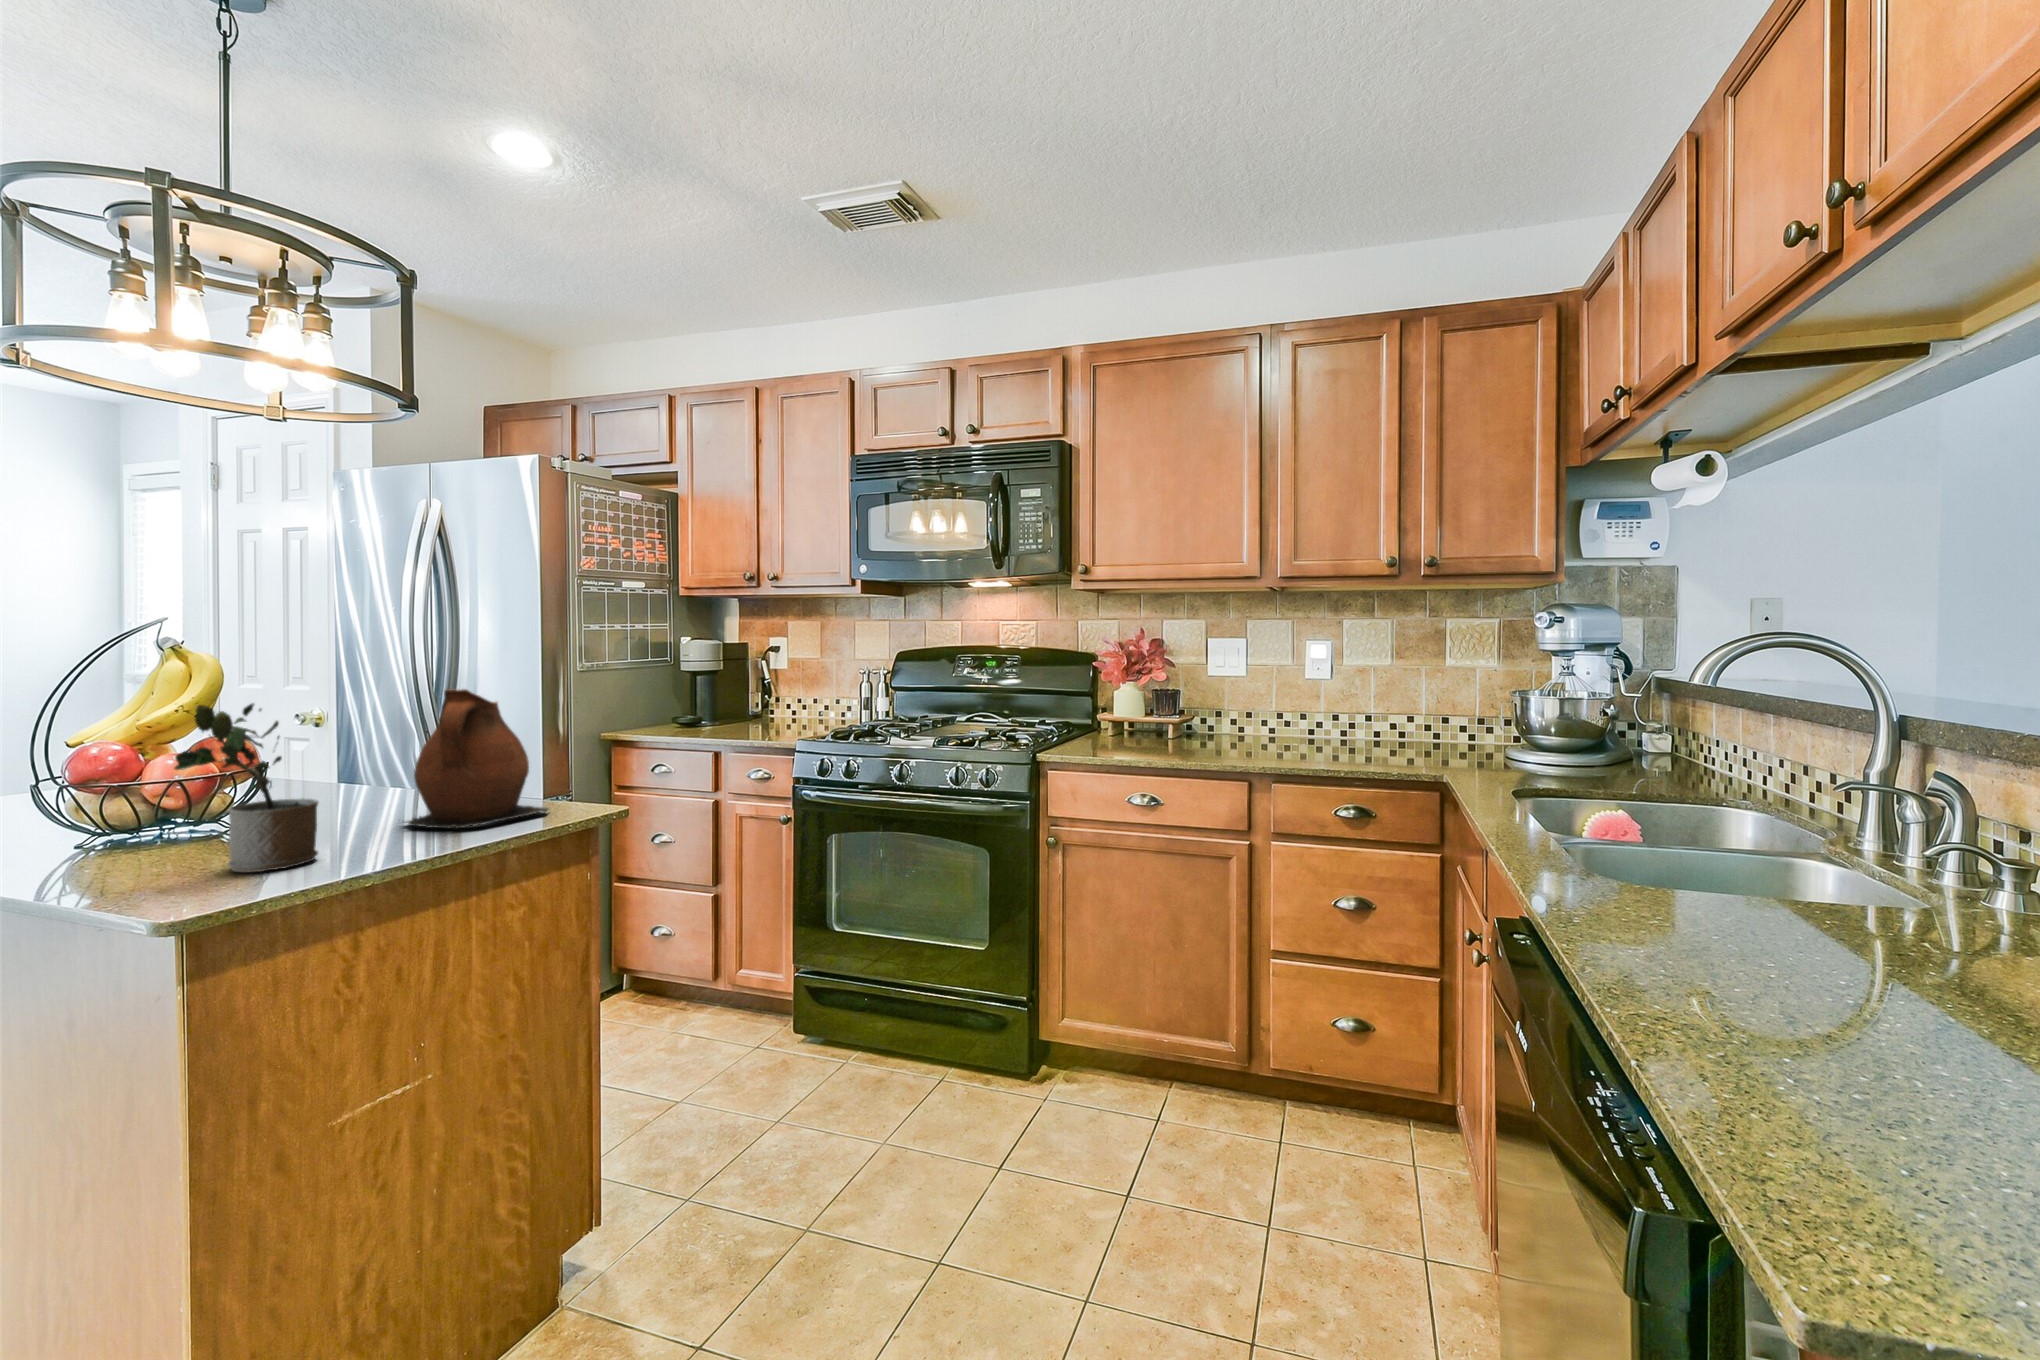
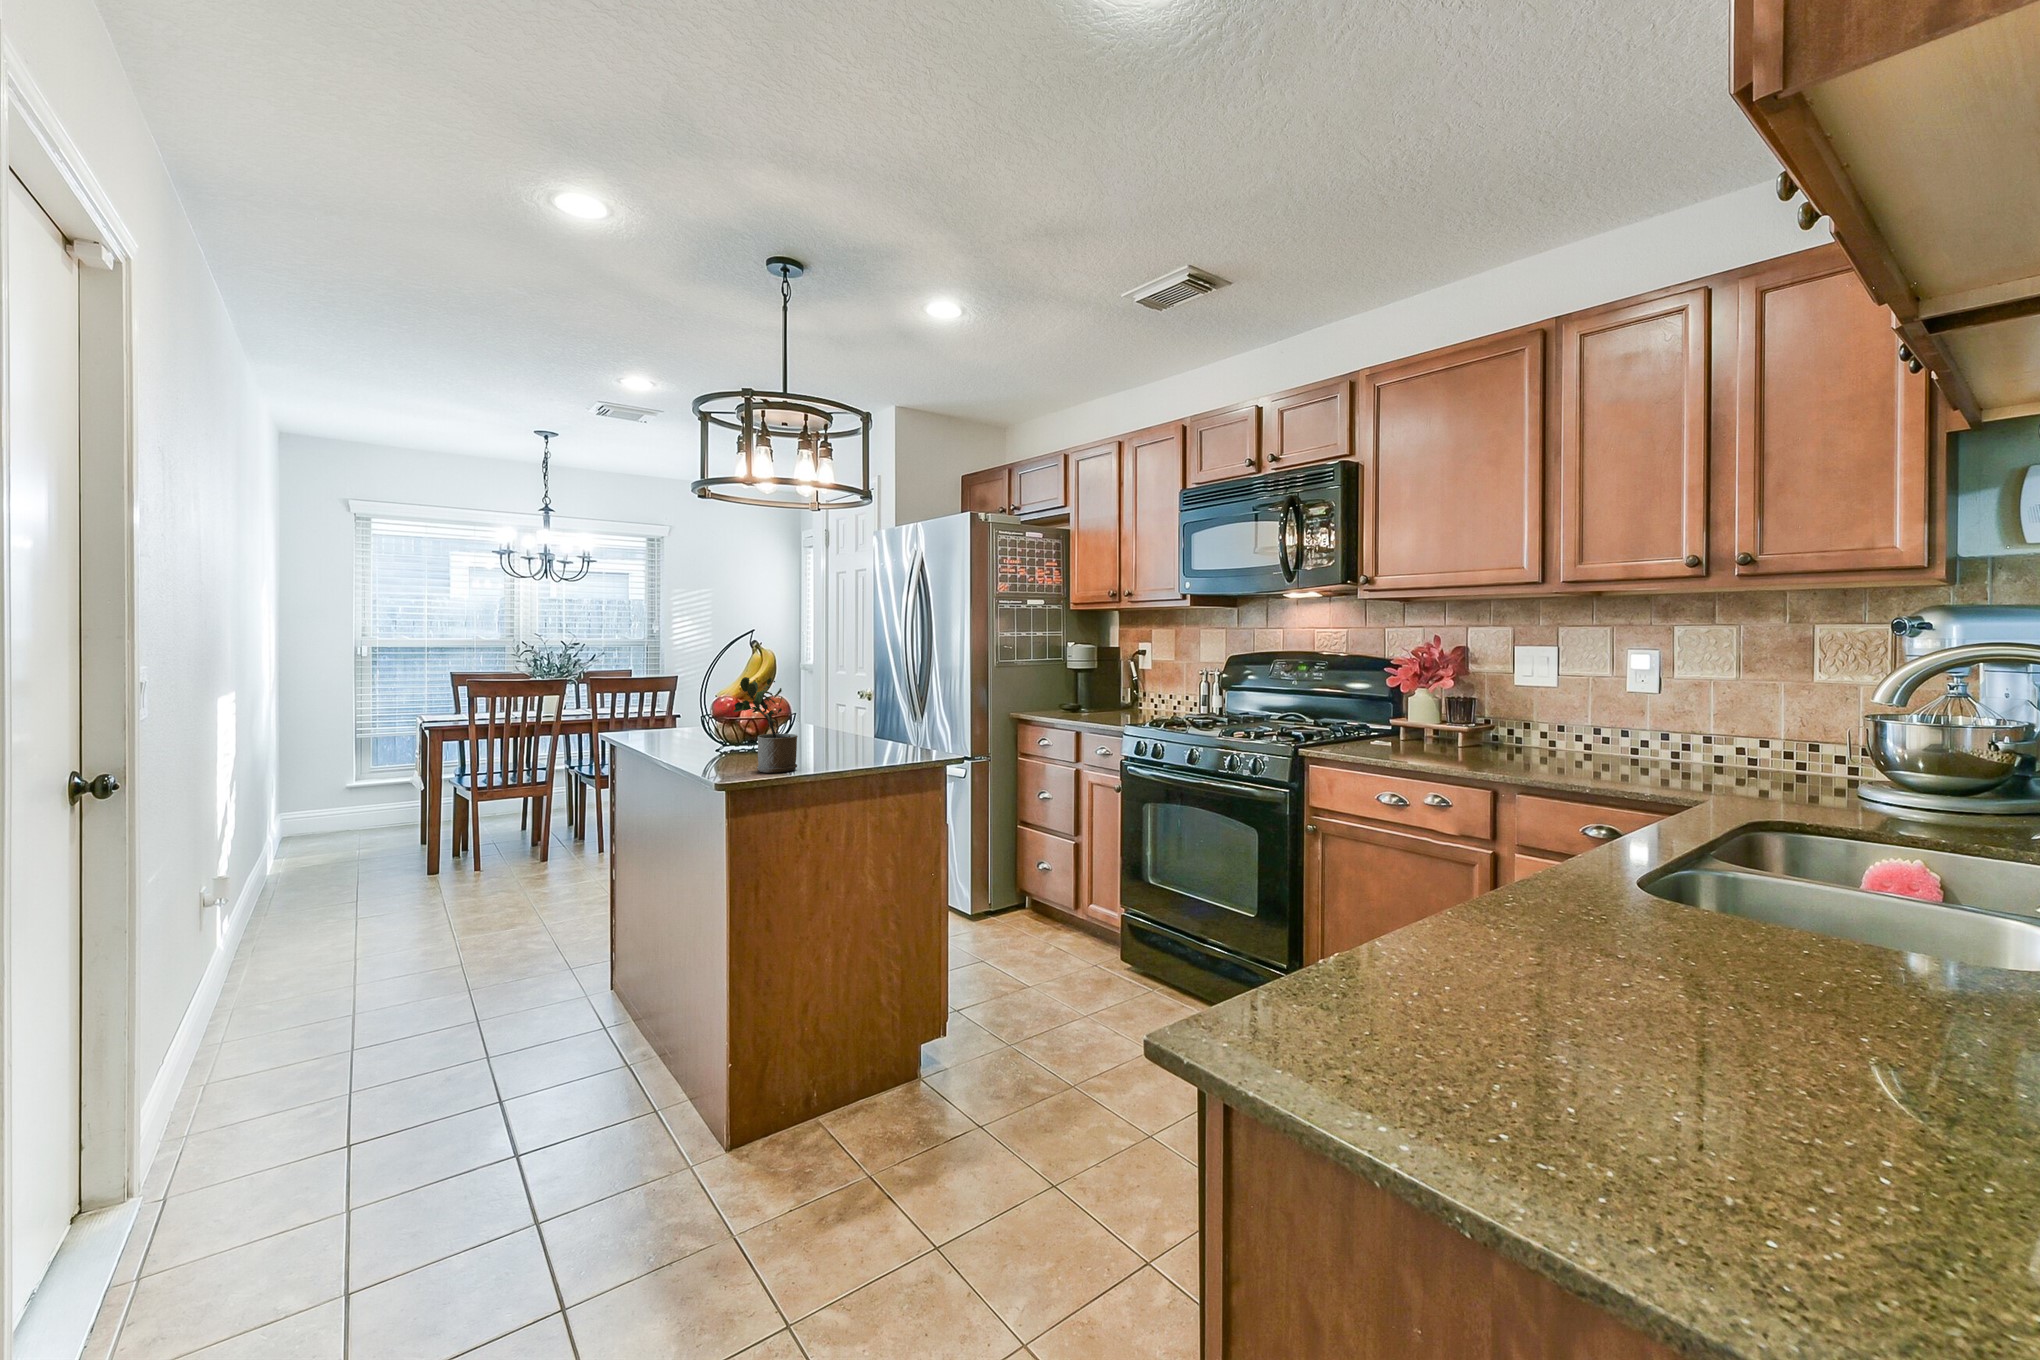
ceramic pitcher: present [402,689,548,828] -> none [844,674,926,761]

